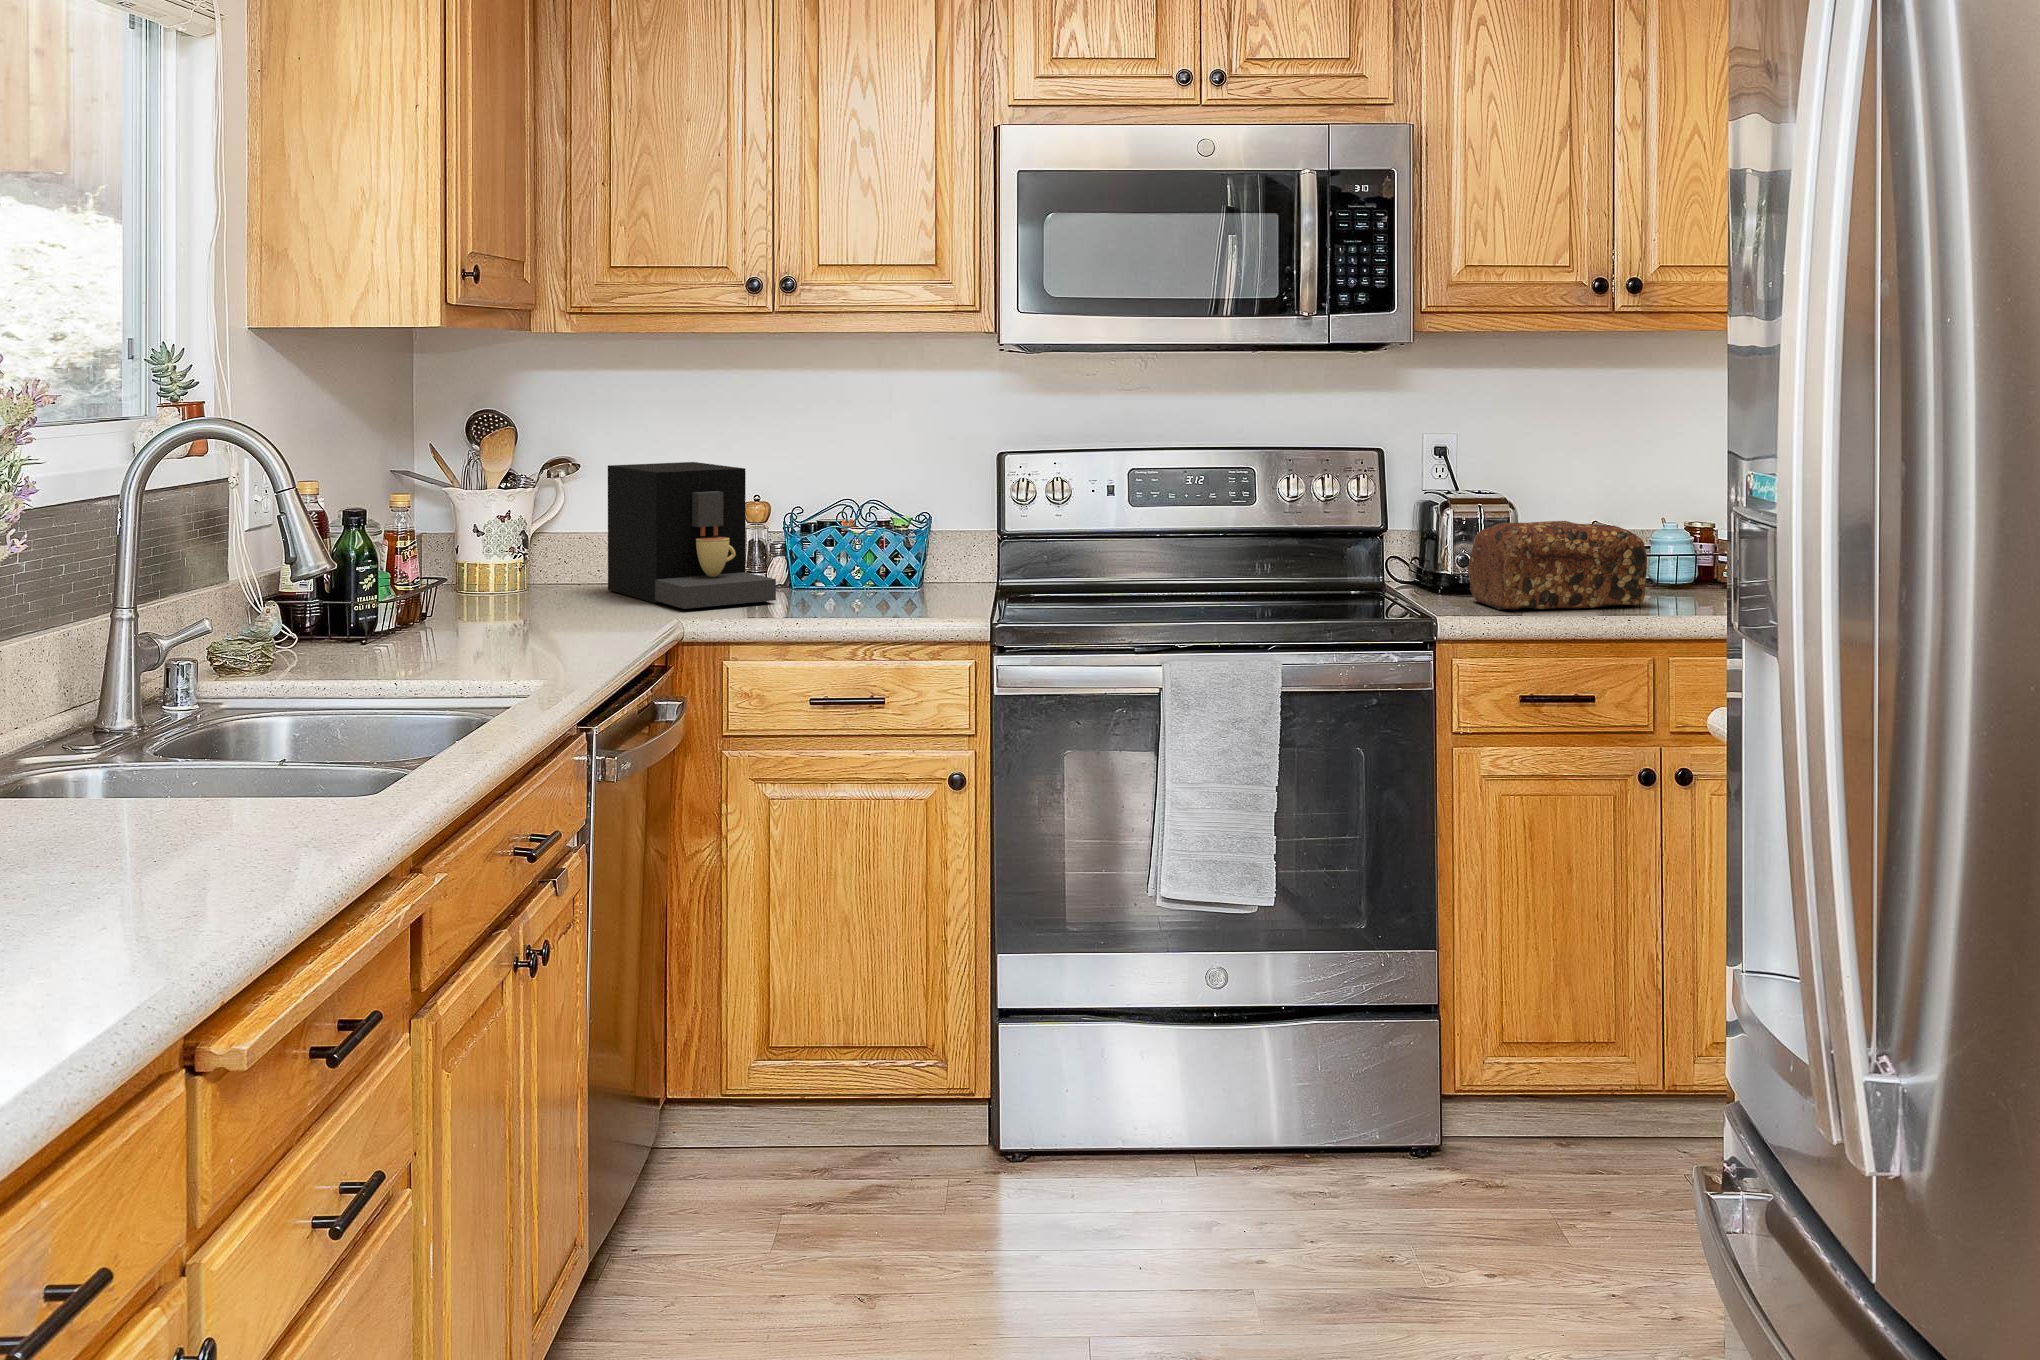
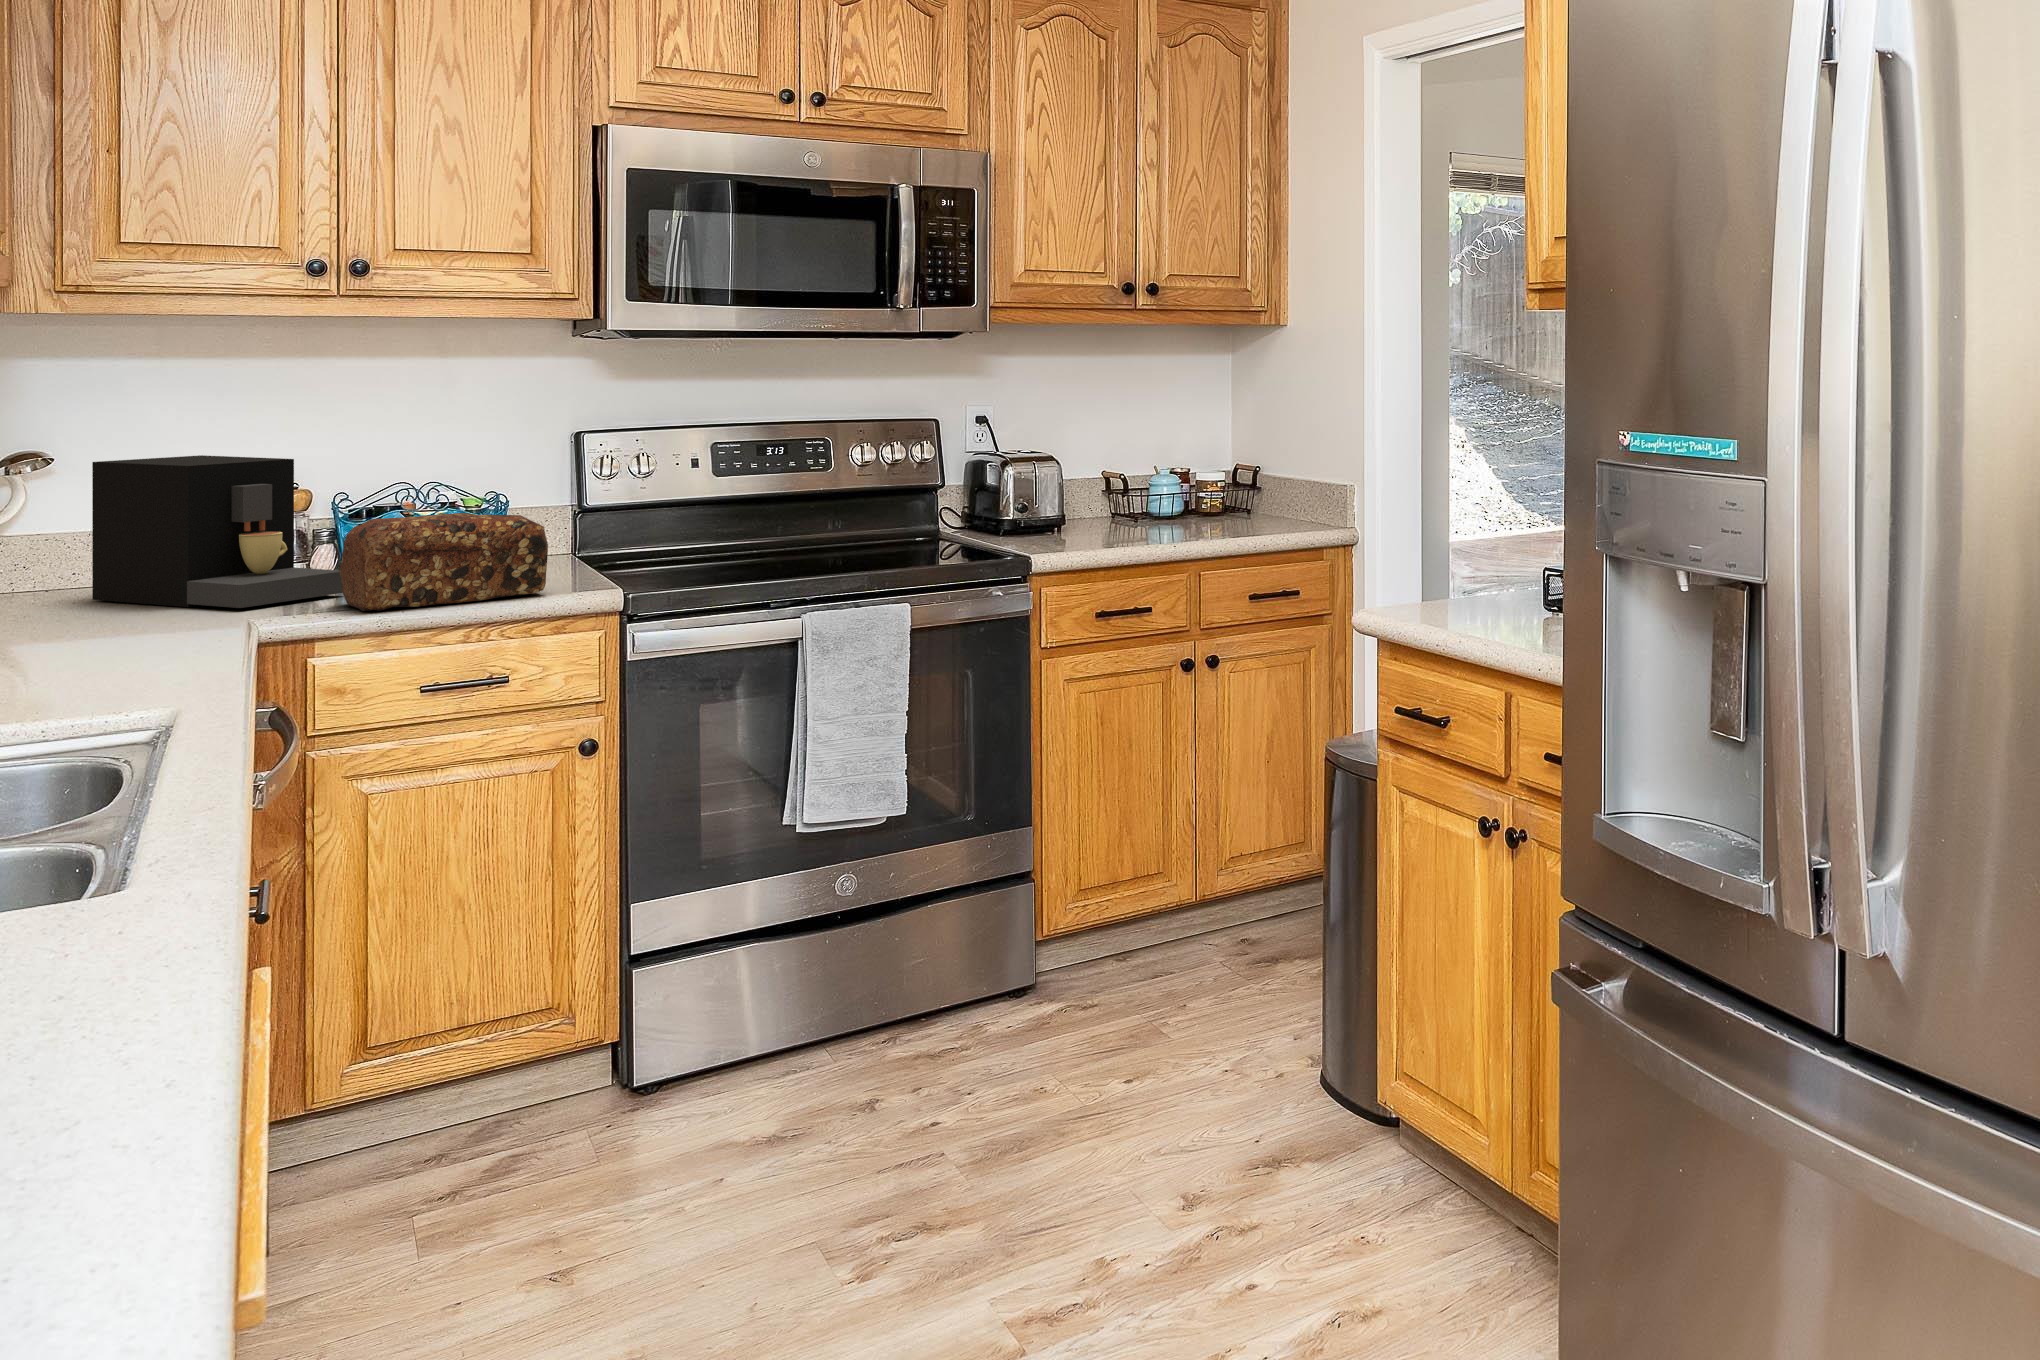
bread loaf: present [1468,521,1647,610] -> present [339,513,548,611]

